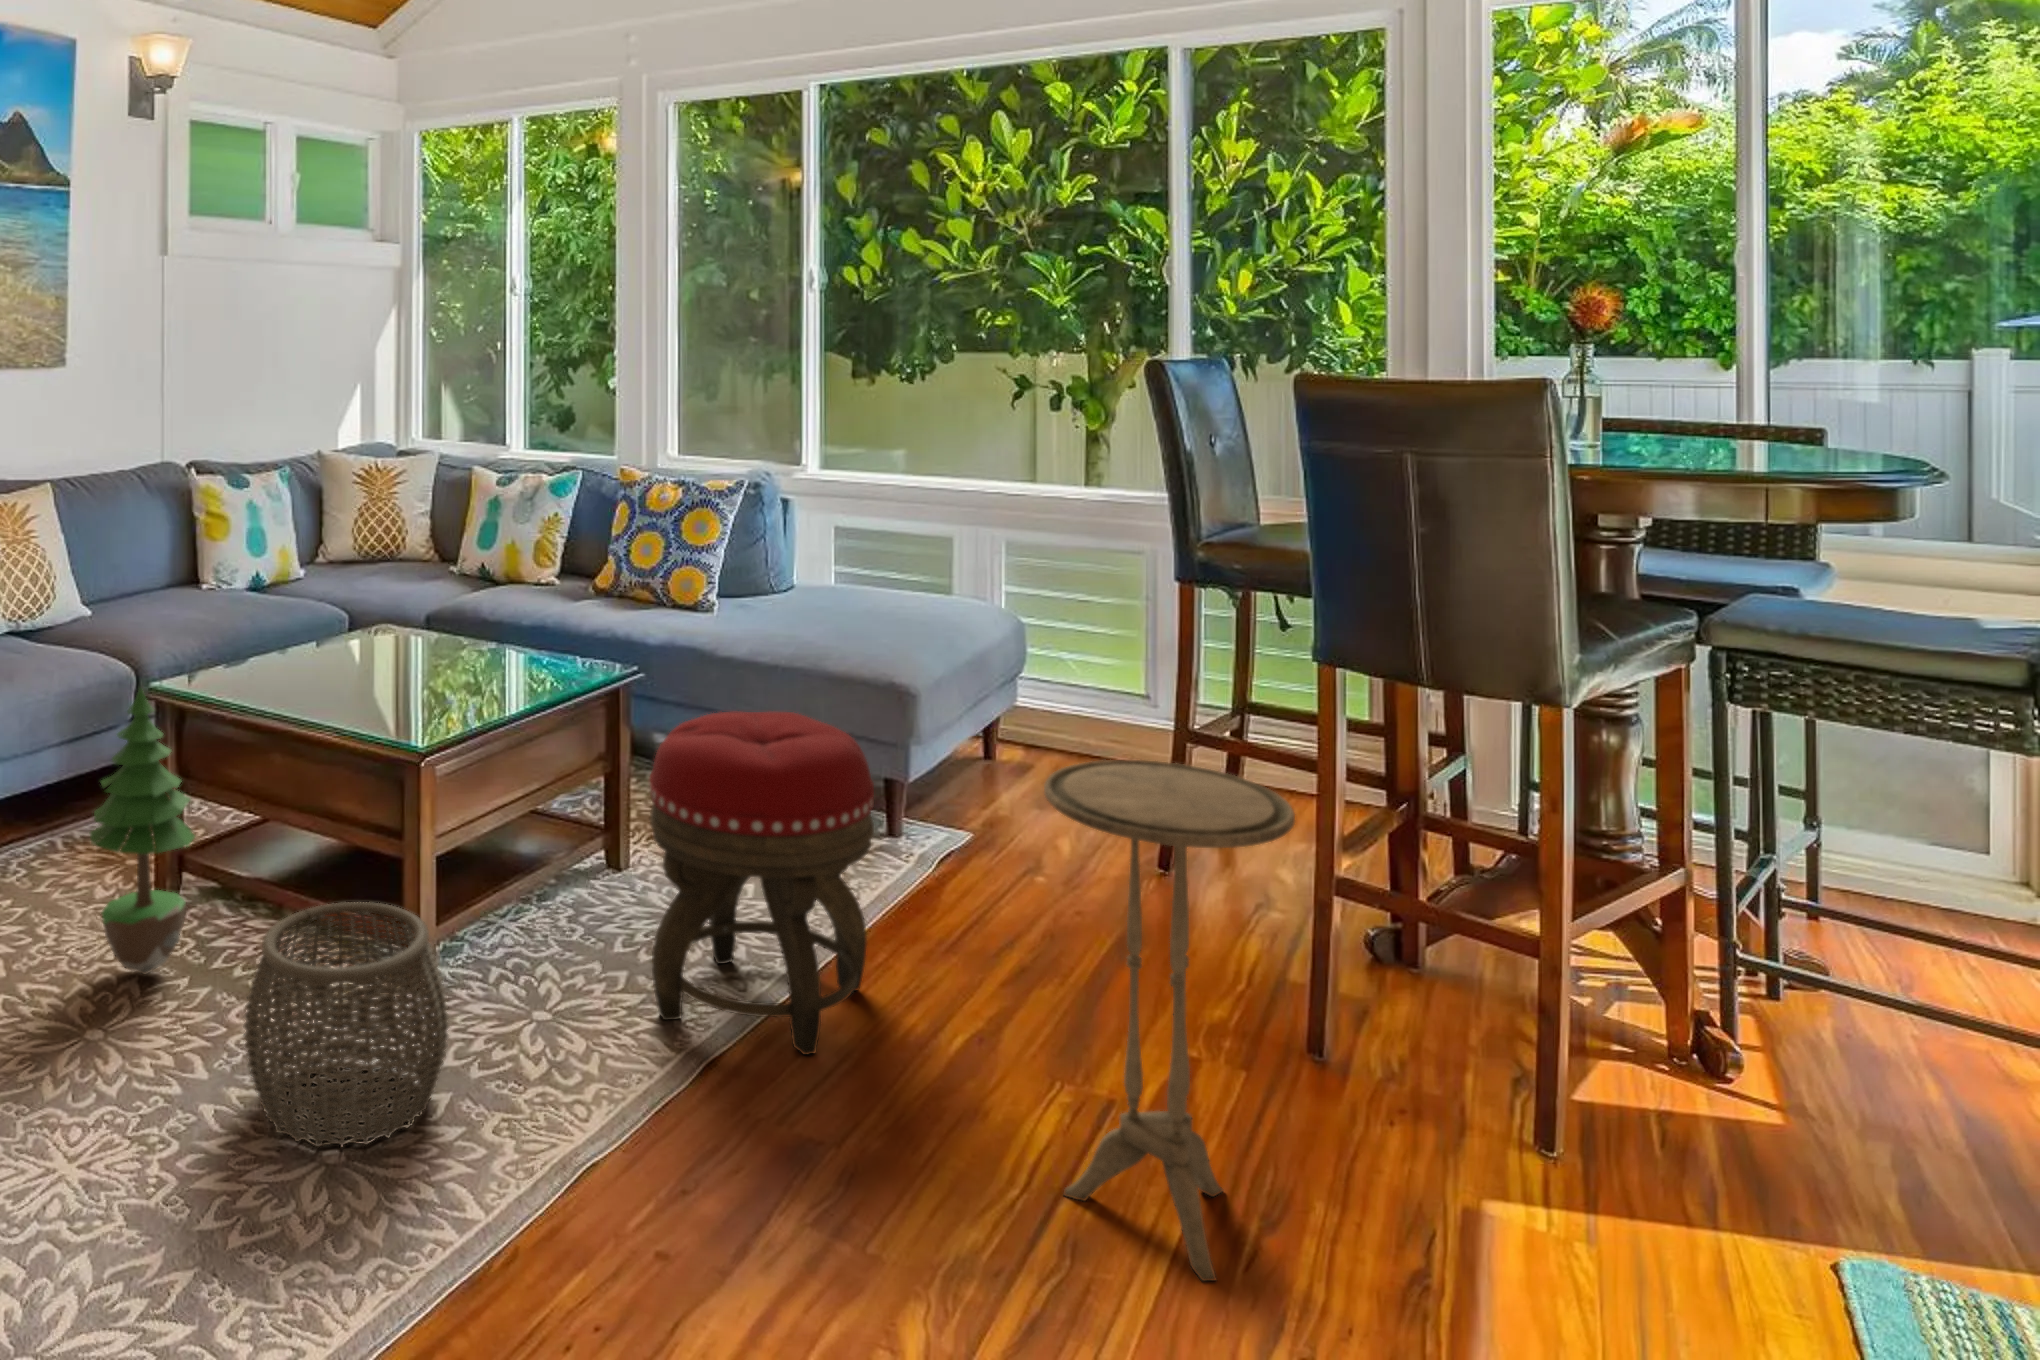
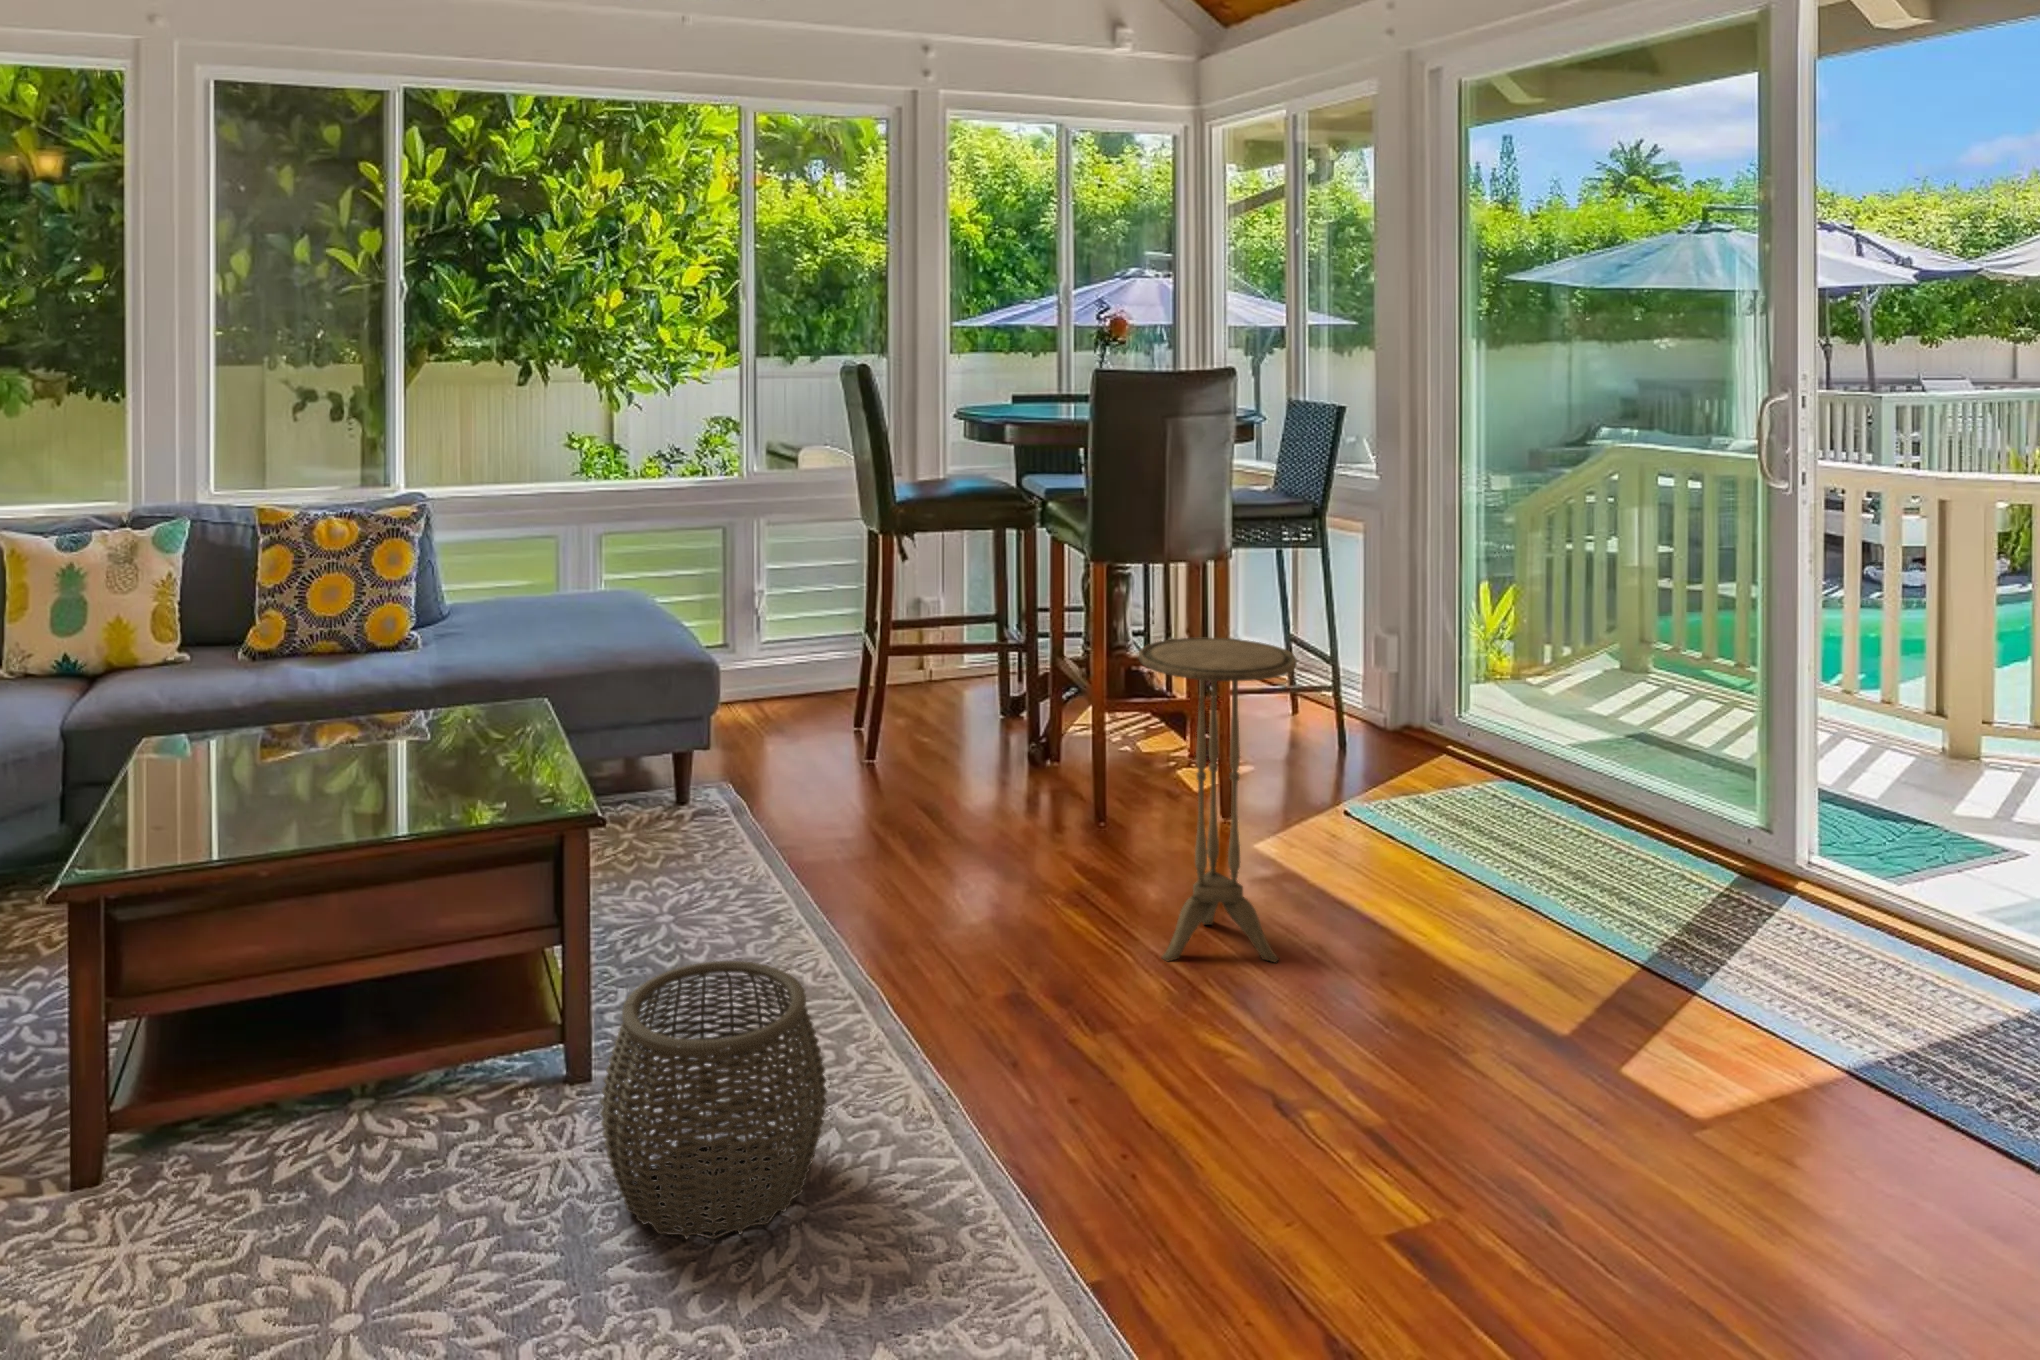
potted tree: present [90,689,195,974] -> none [162,837,325,1241]
footstool: present [650,712,874,1055] -> none [733,688,935,997]

